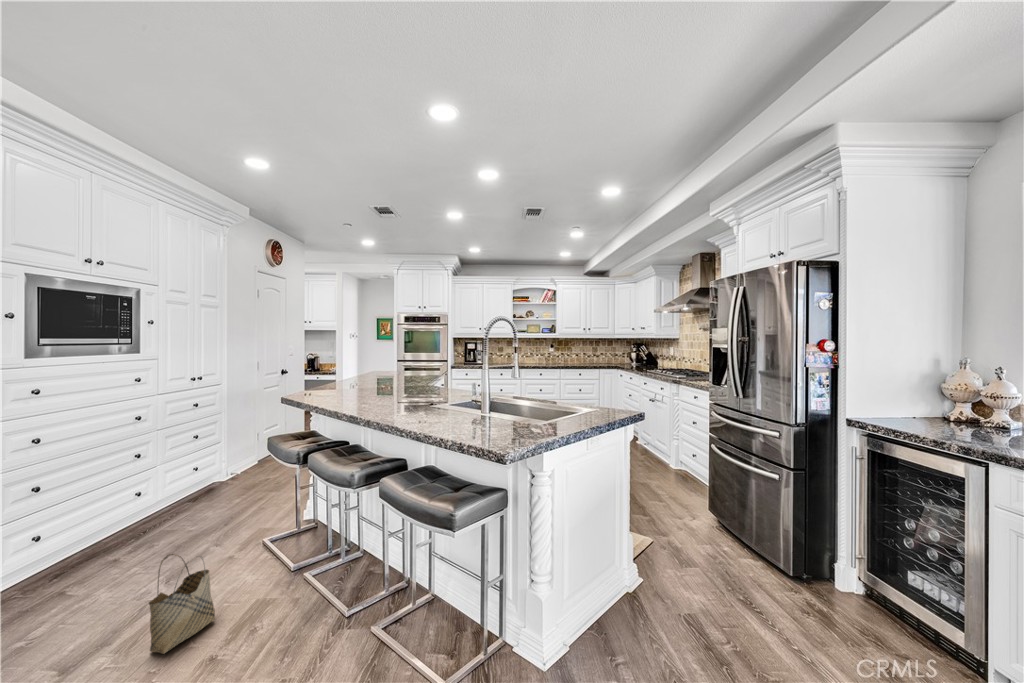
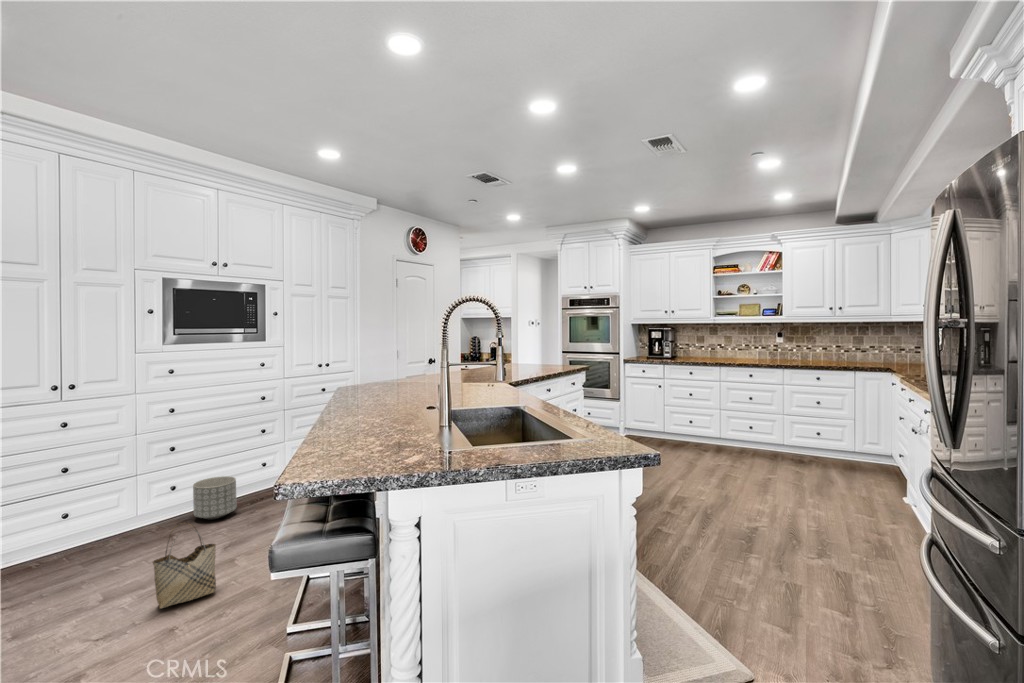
planter: none [62,512,125,568] -> present [193,476,237,519]

